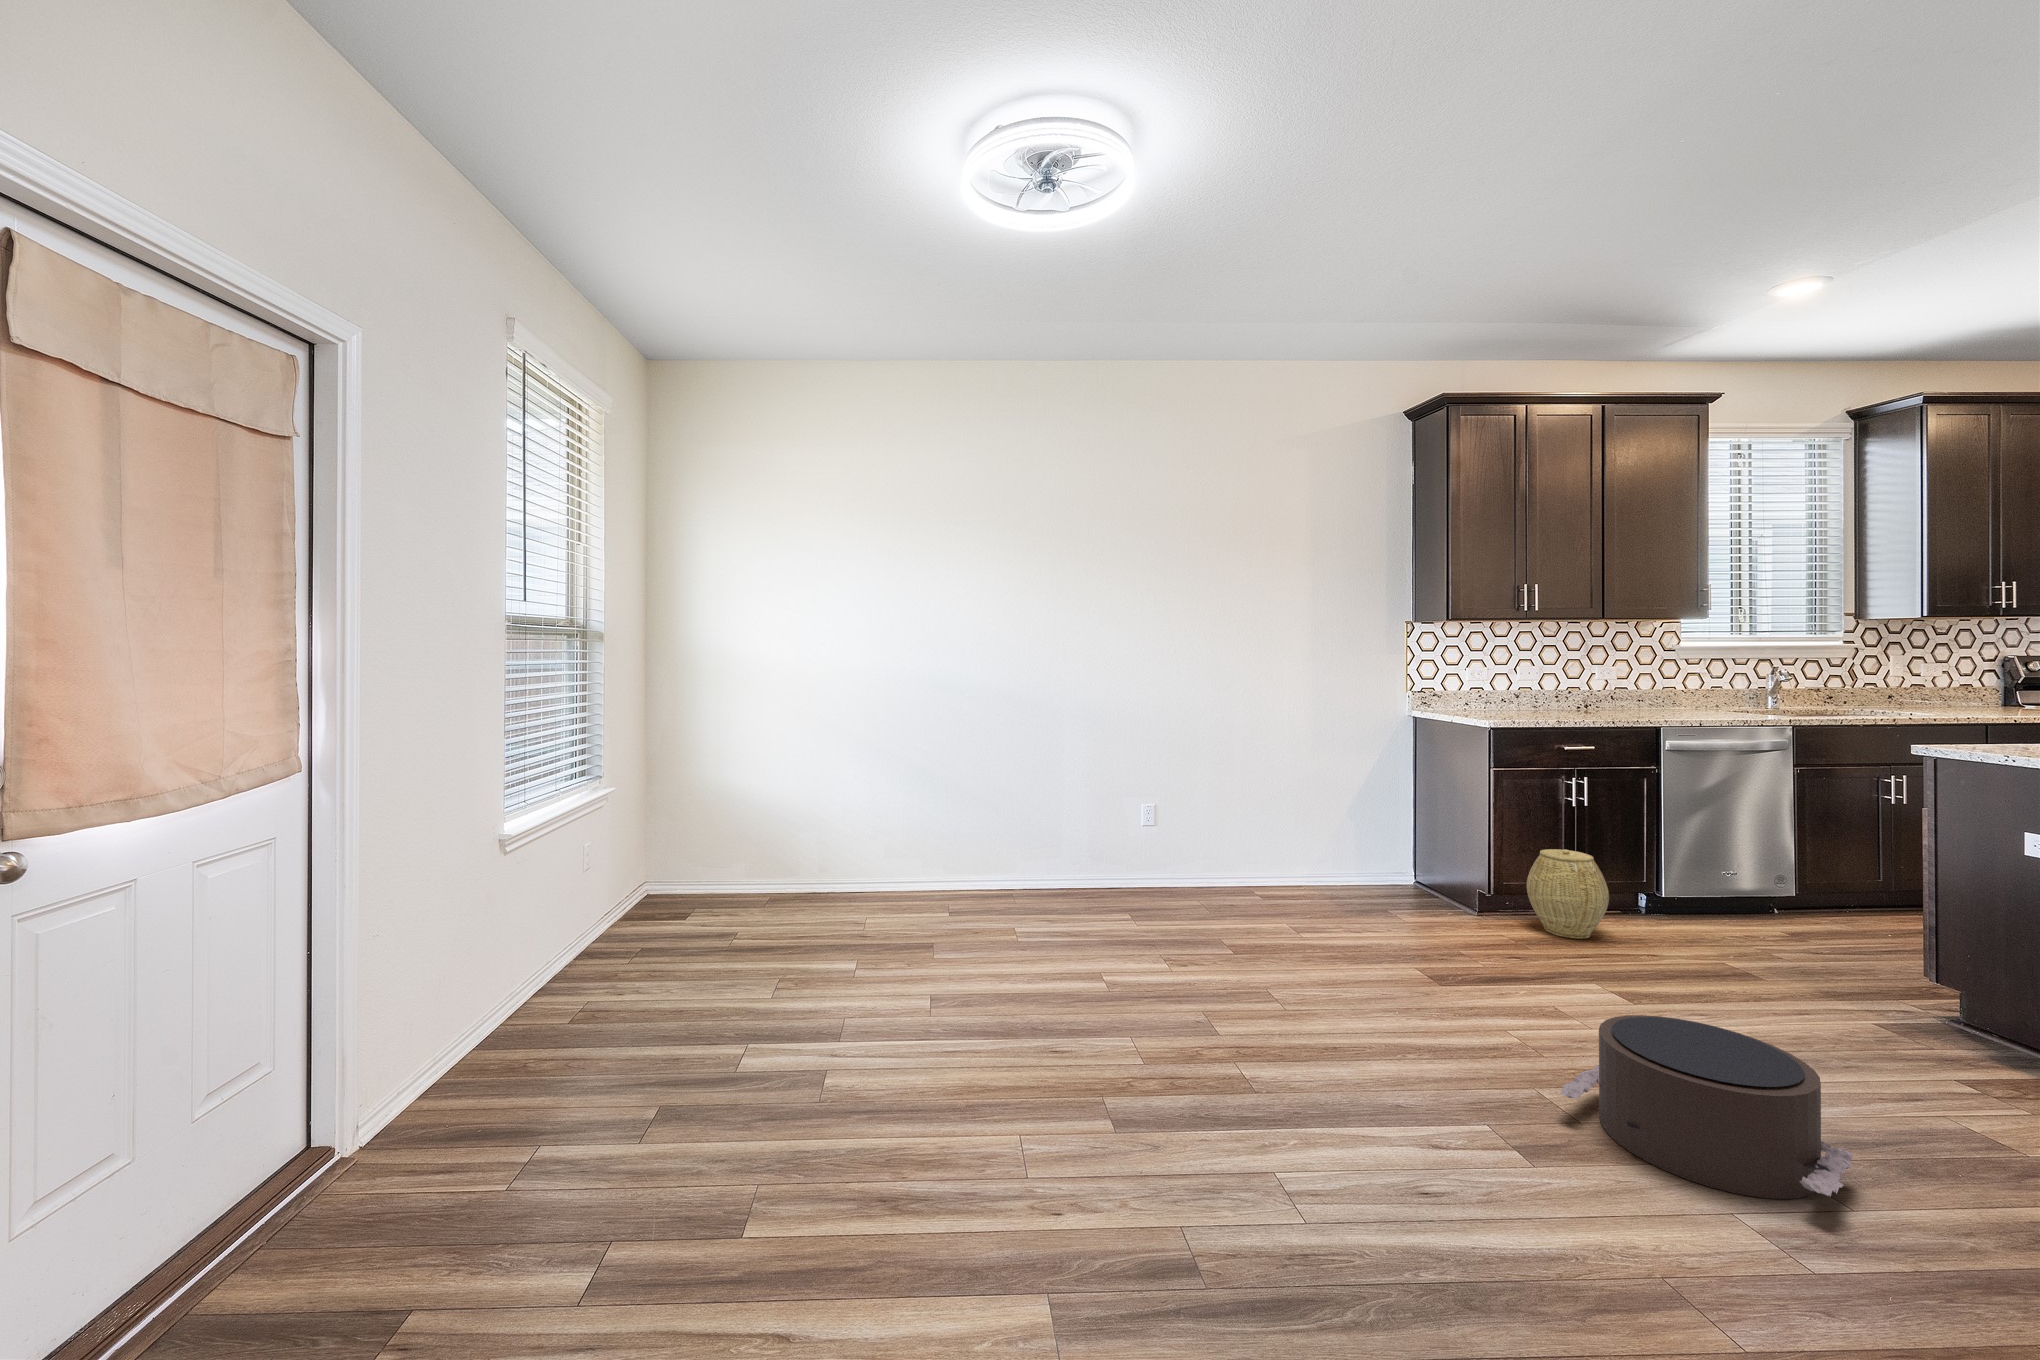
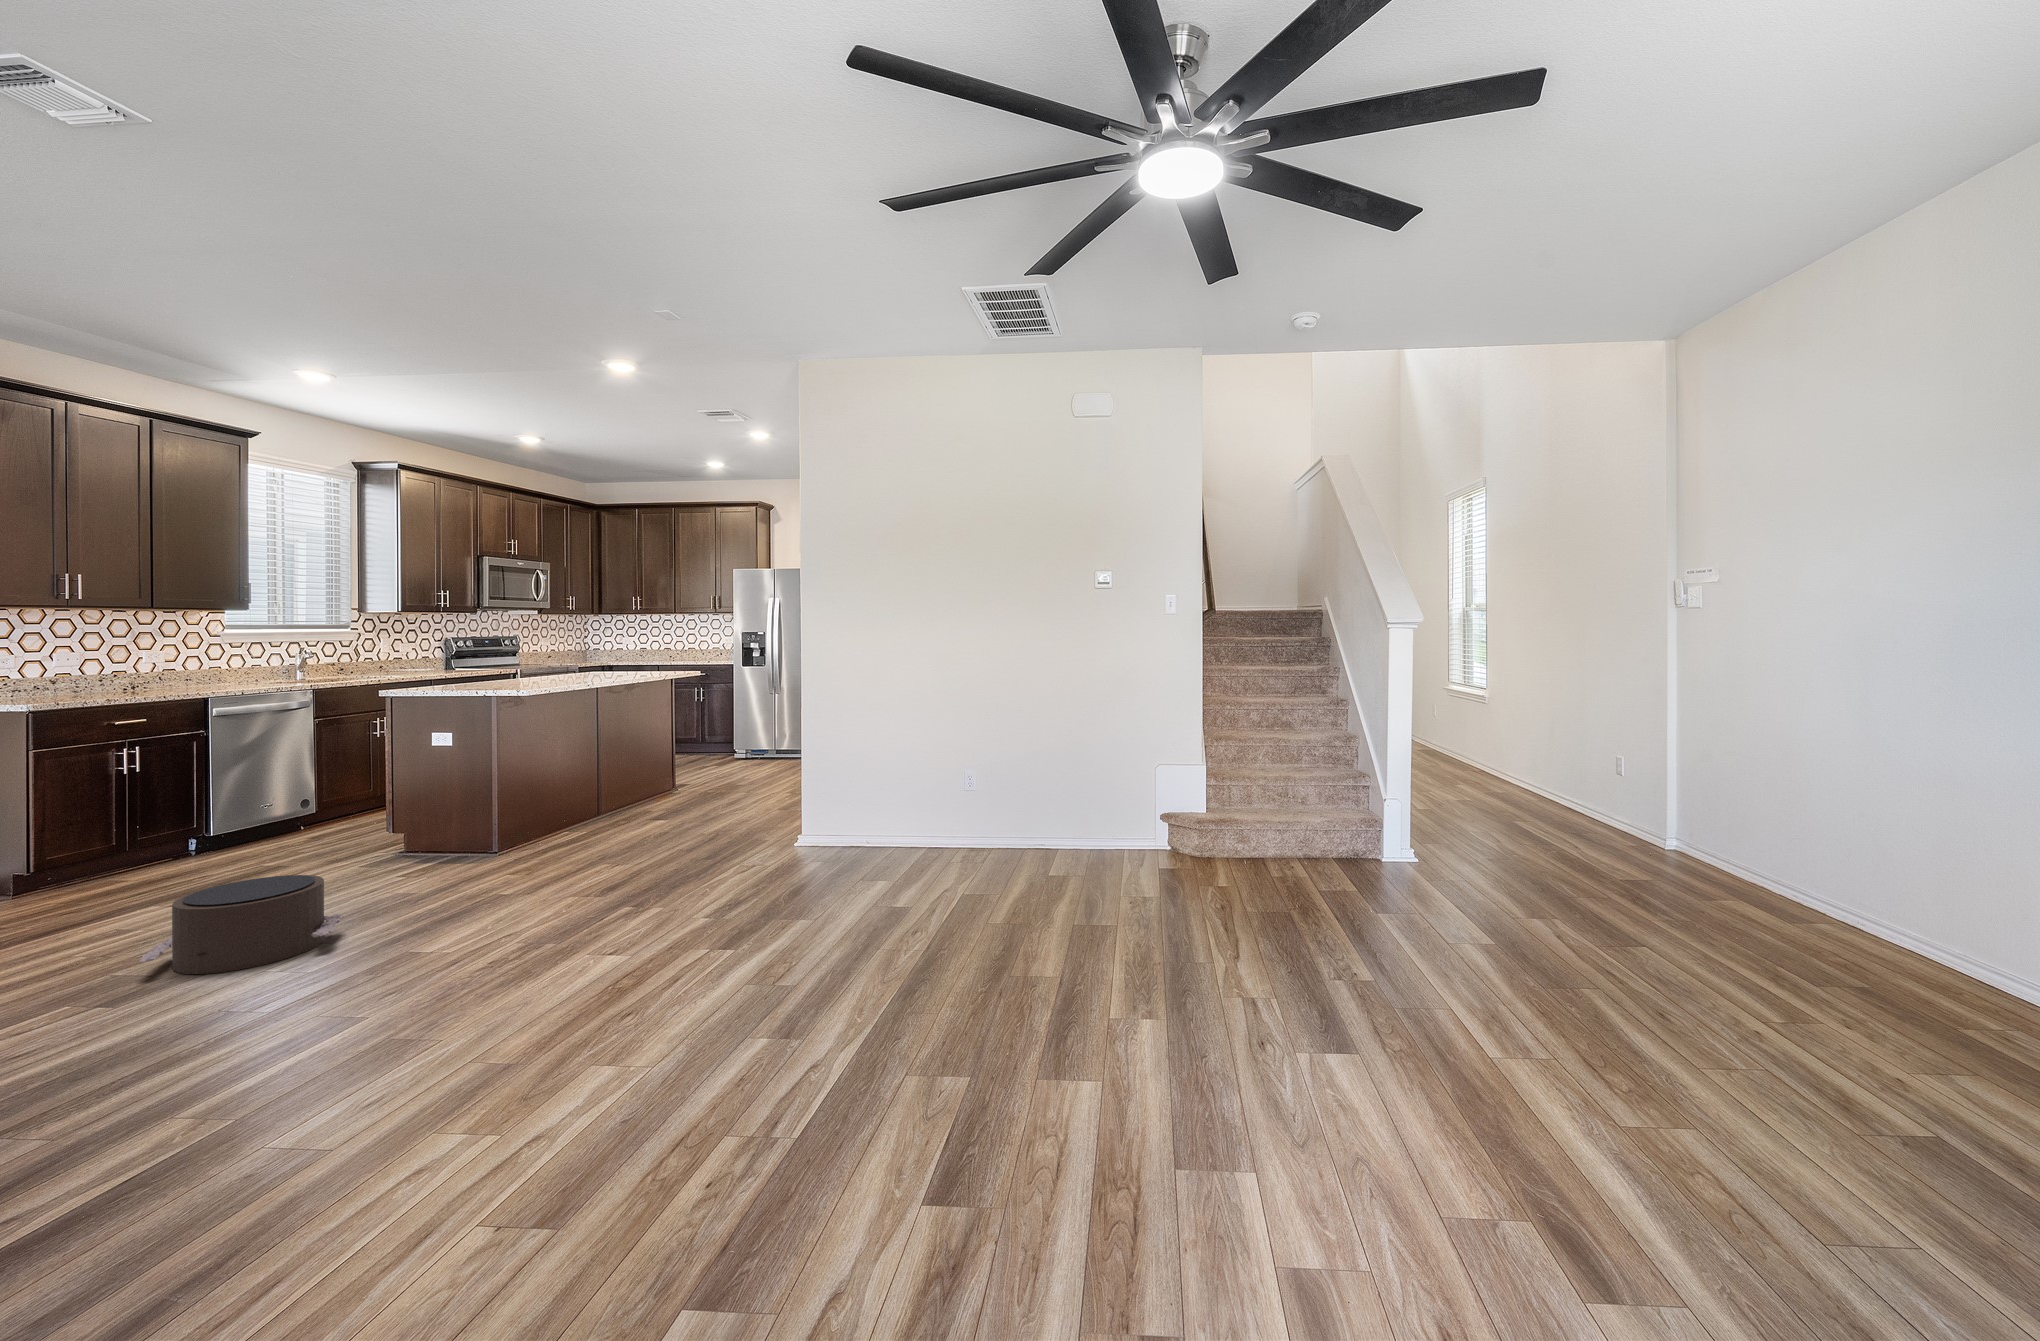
woven basket: present [1527,849,1609,939] -> none [74,812,164,890]

